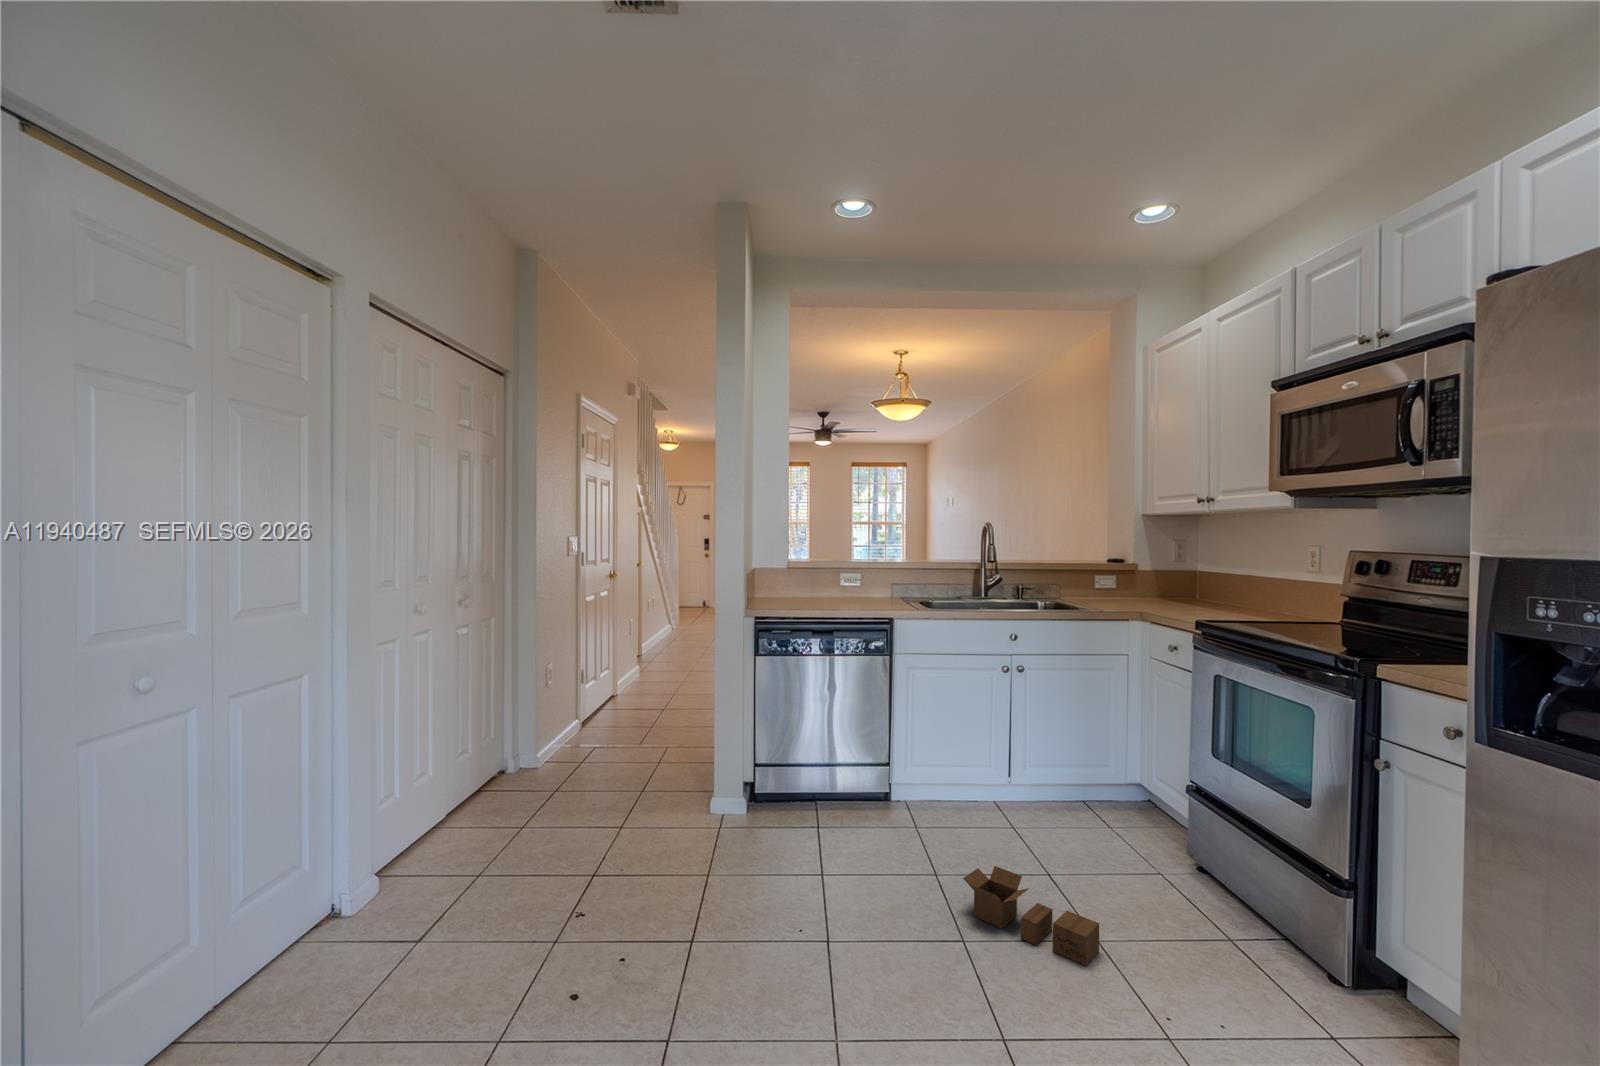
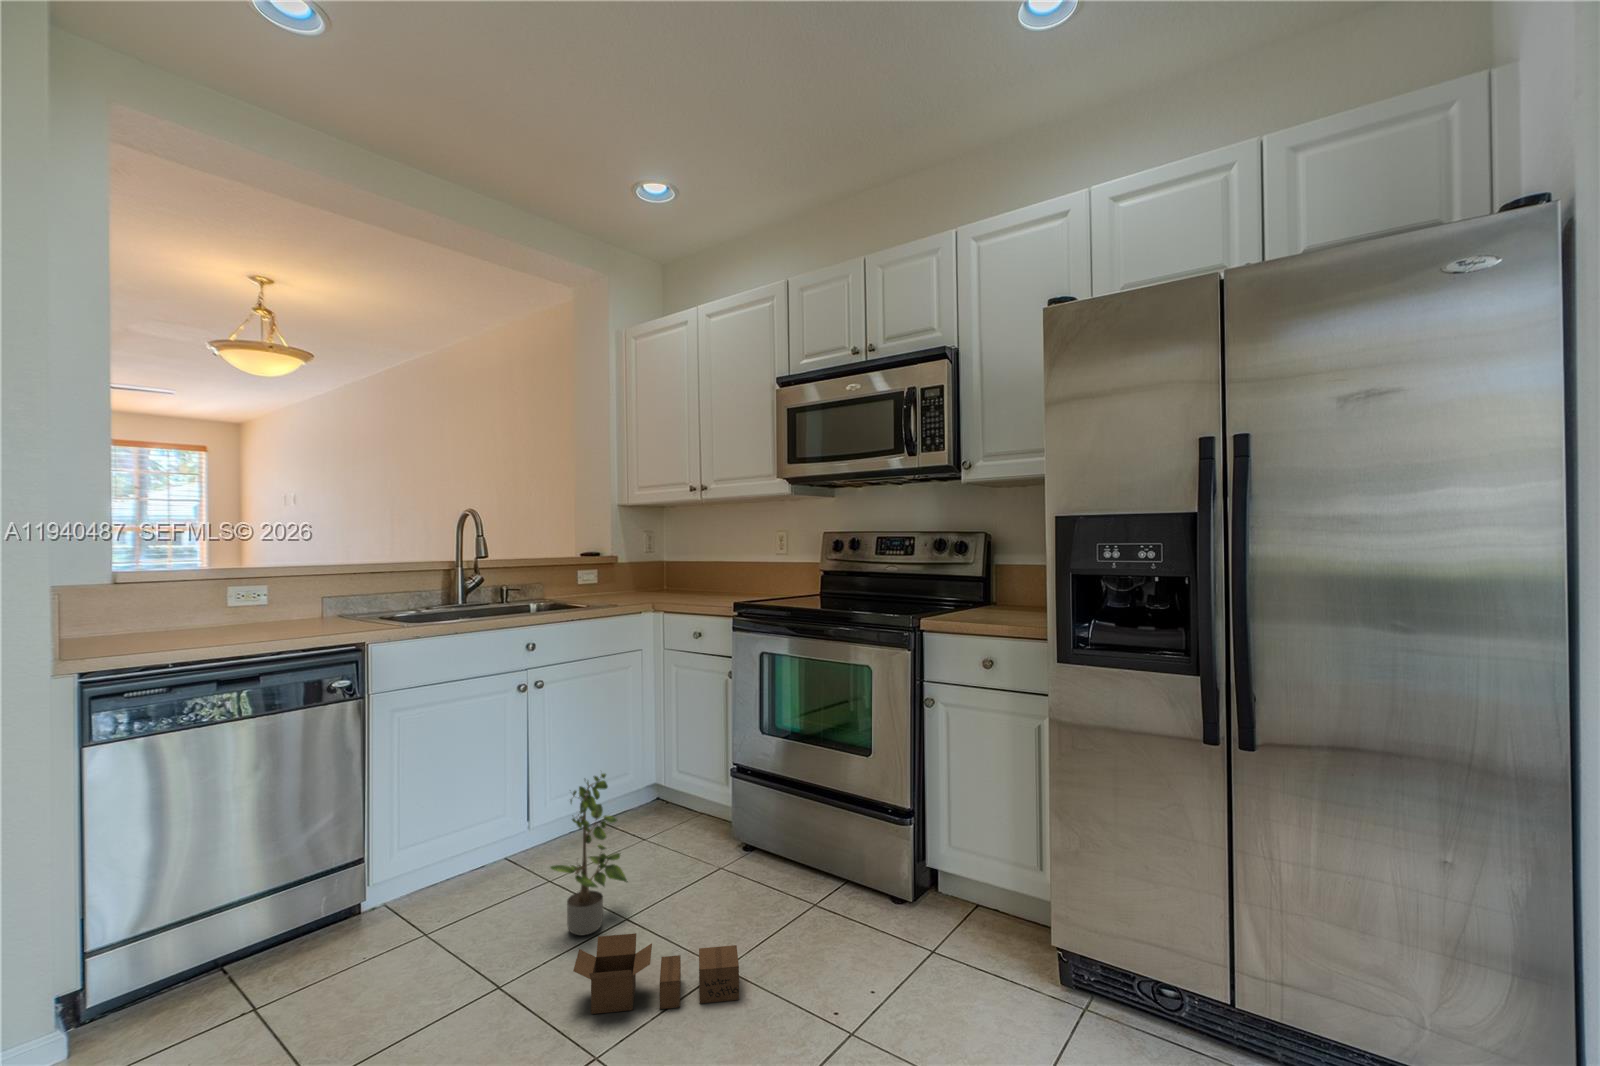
potted plant: none [985,743,1054,870] -> present [551,774,628,935]

